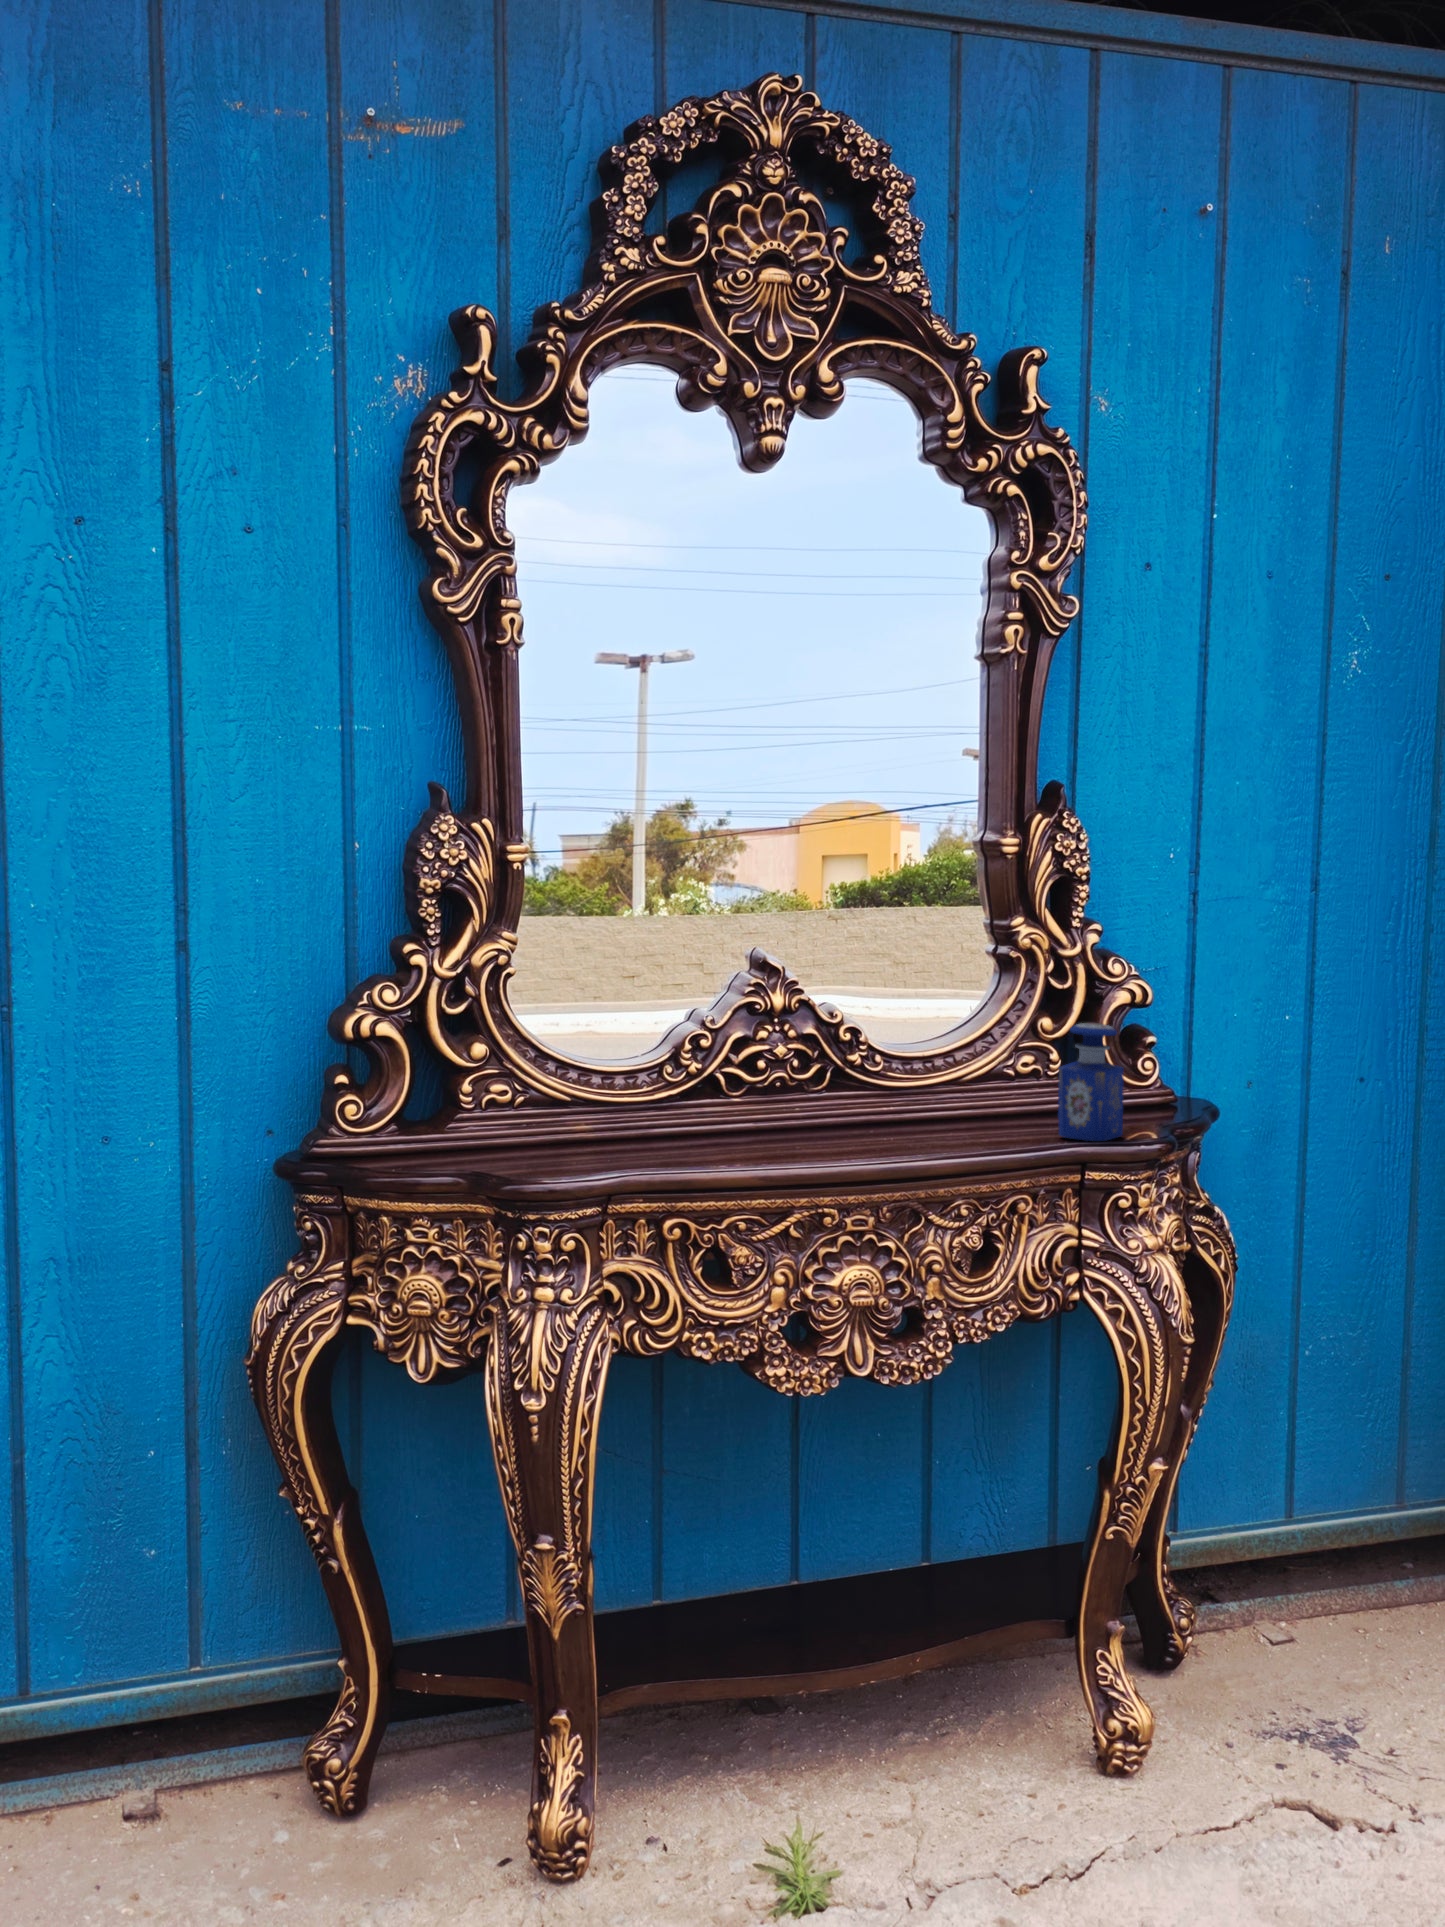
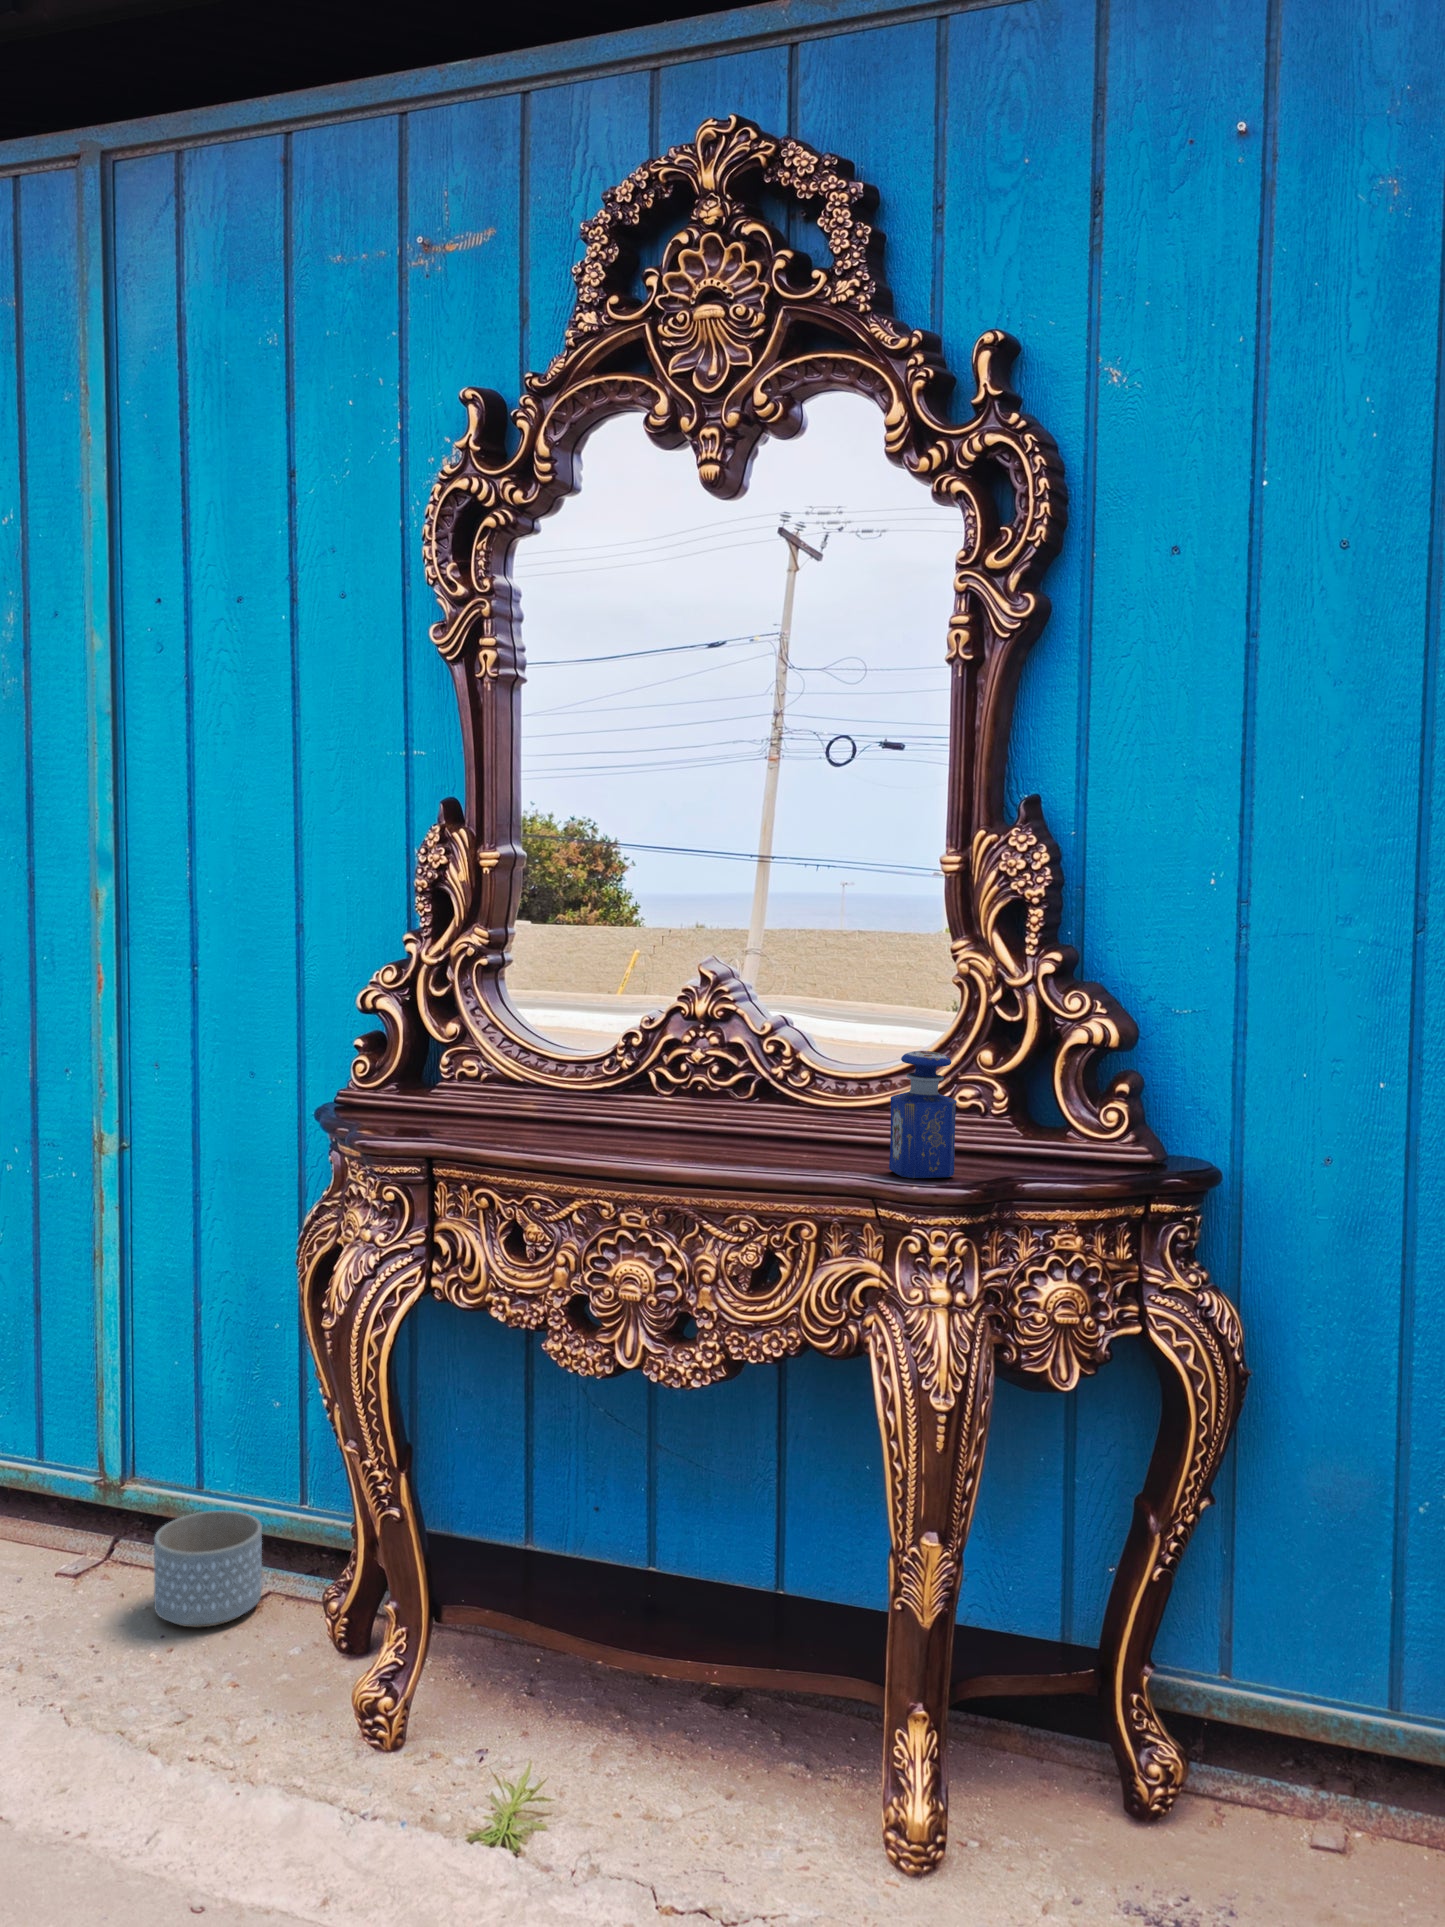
planter: none [102,1688,242,1851] -> present [154,1511,262,1627]

